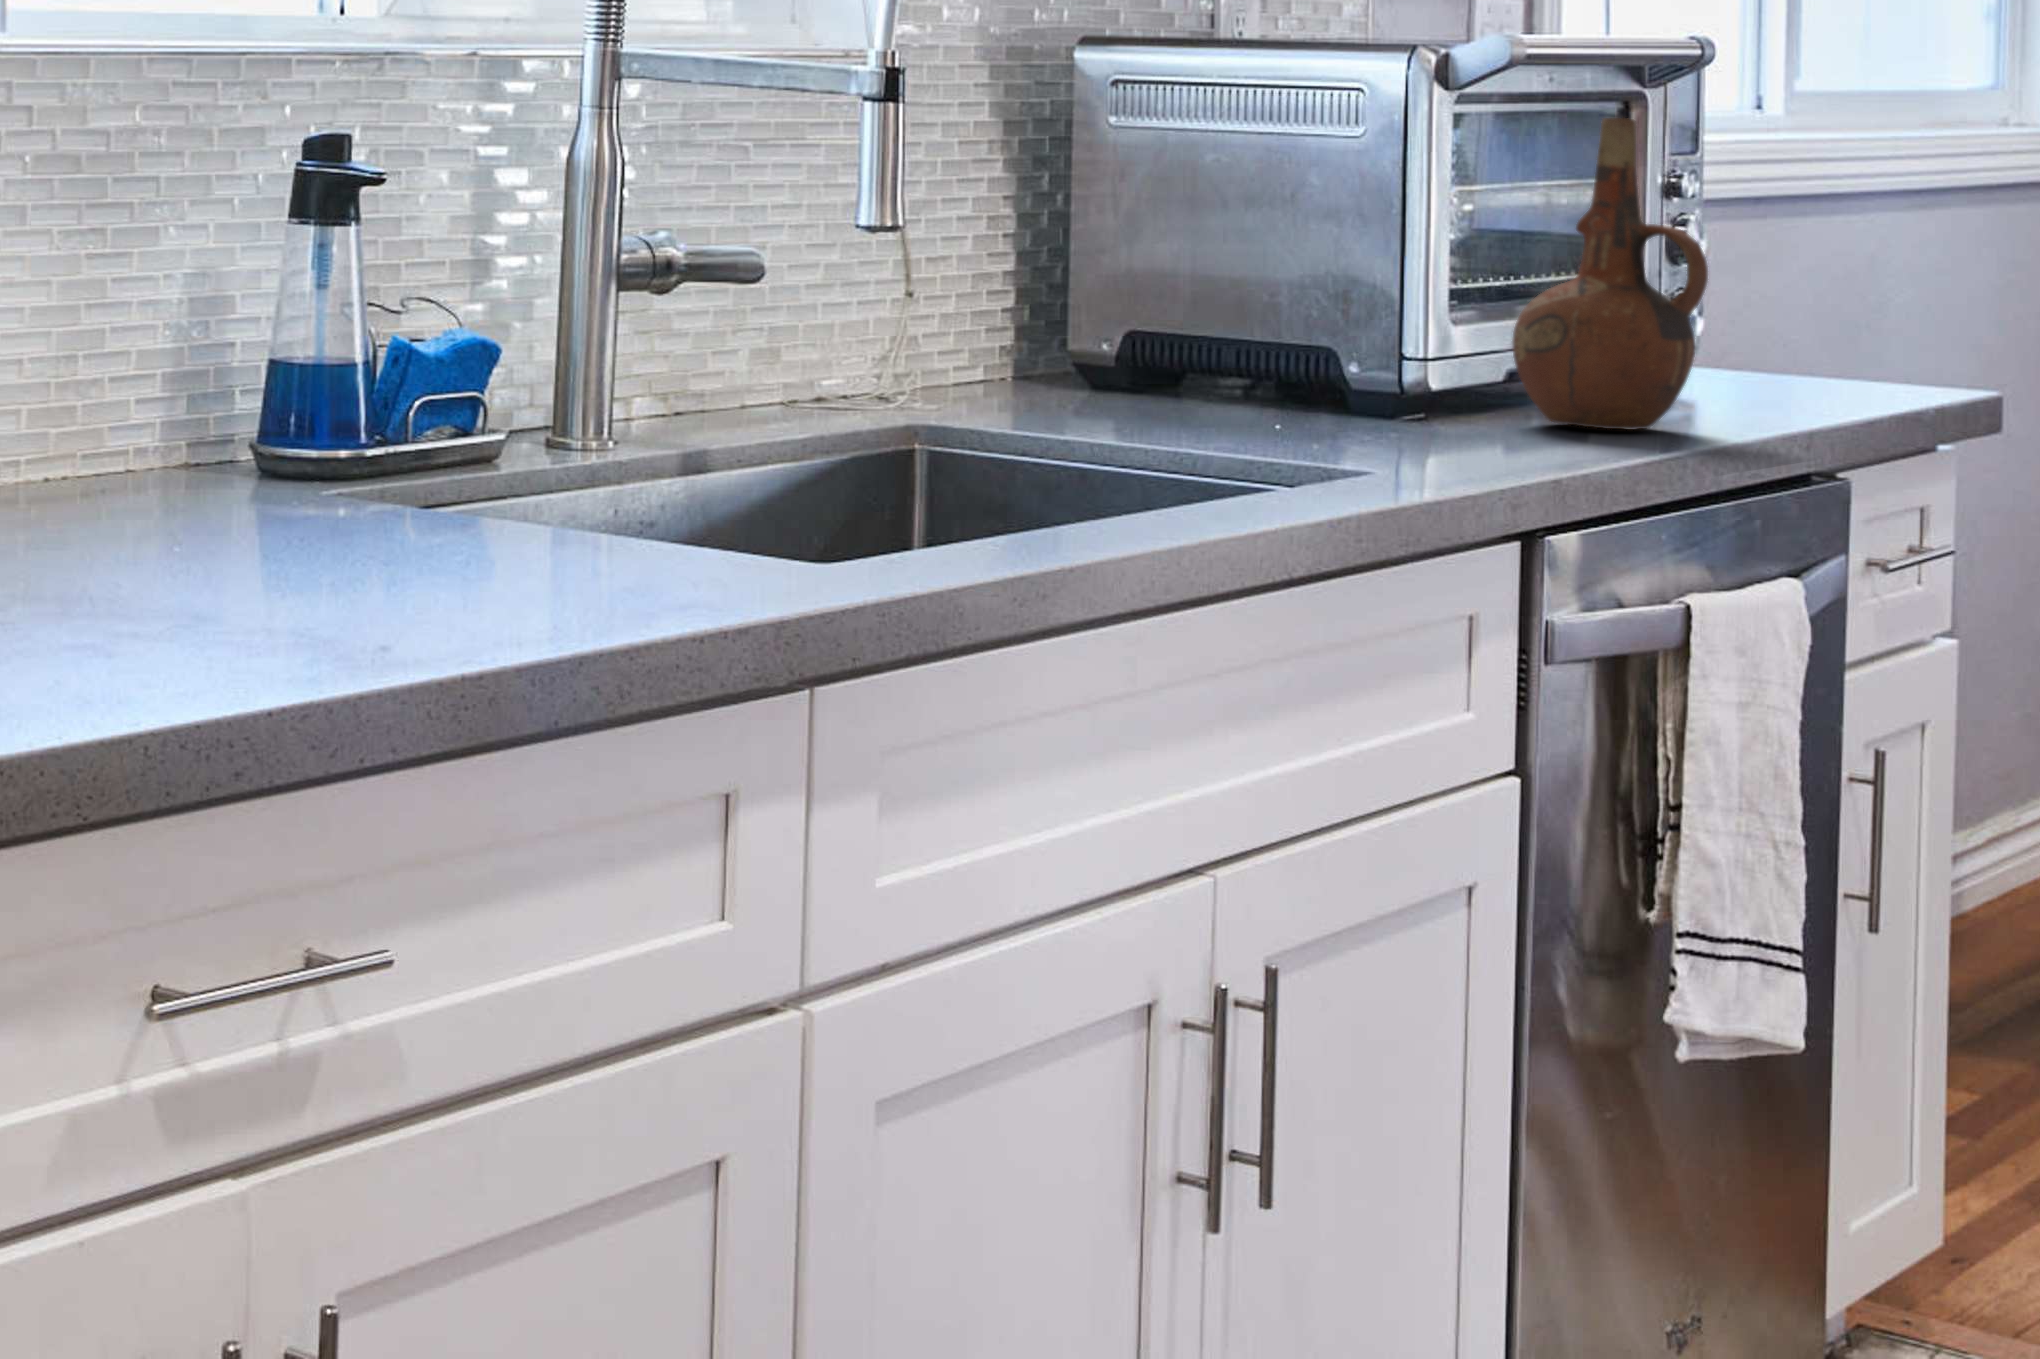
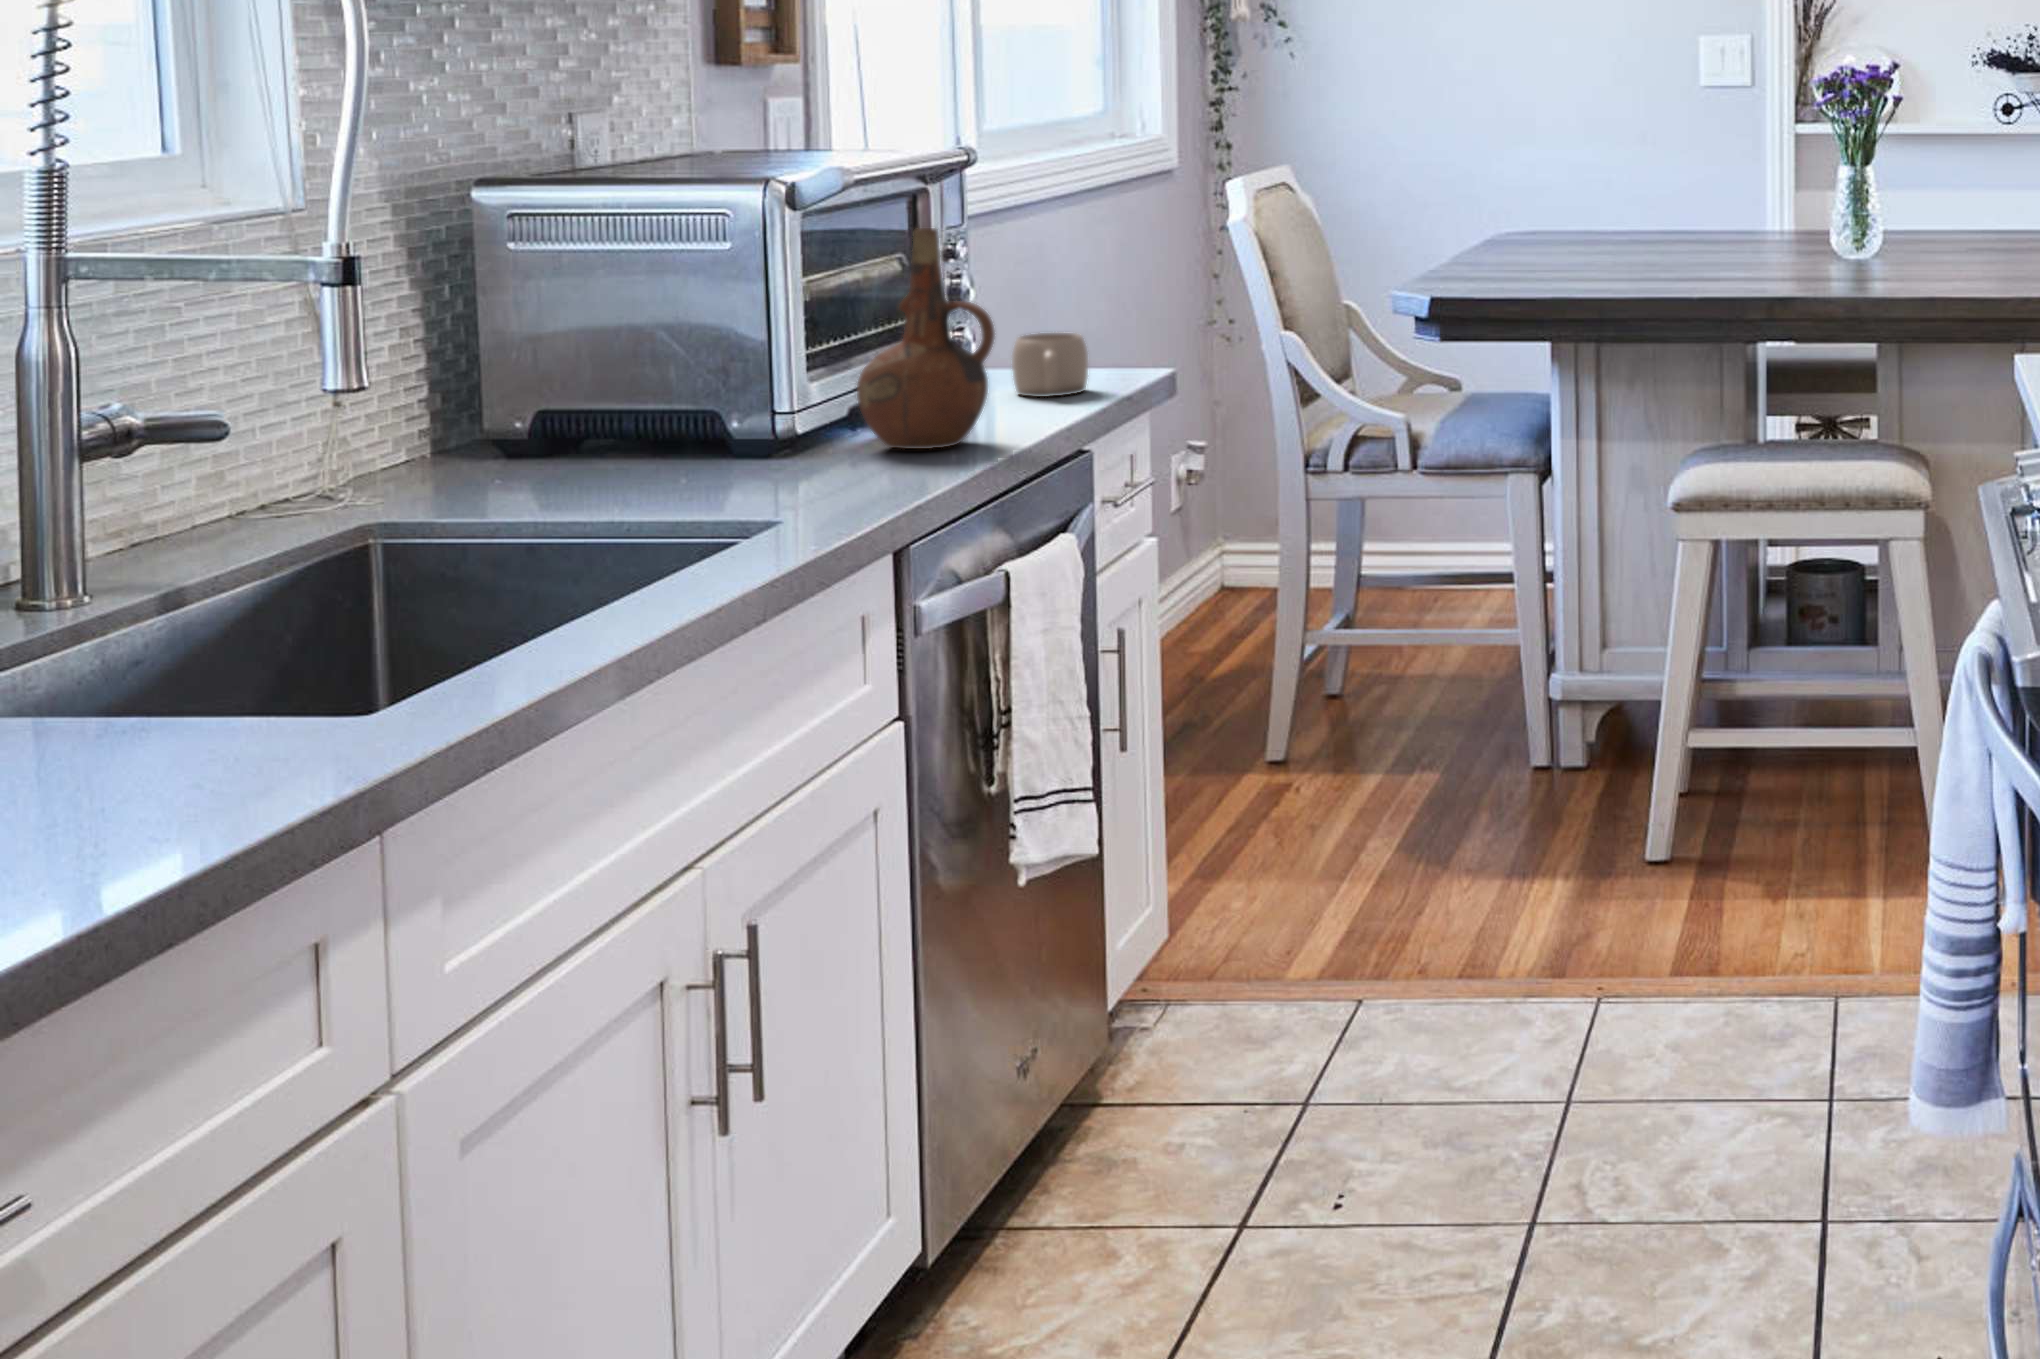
mug: none [1757,313,1870,403] -> present [1012,332,1088,397]

